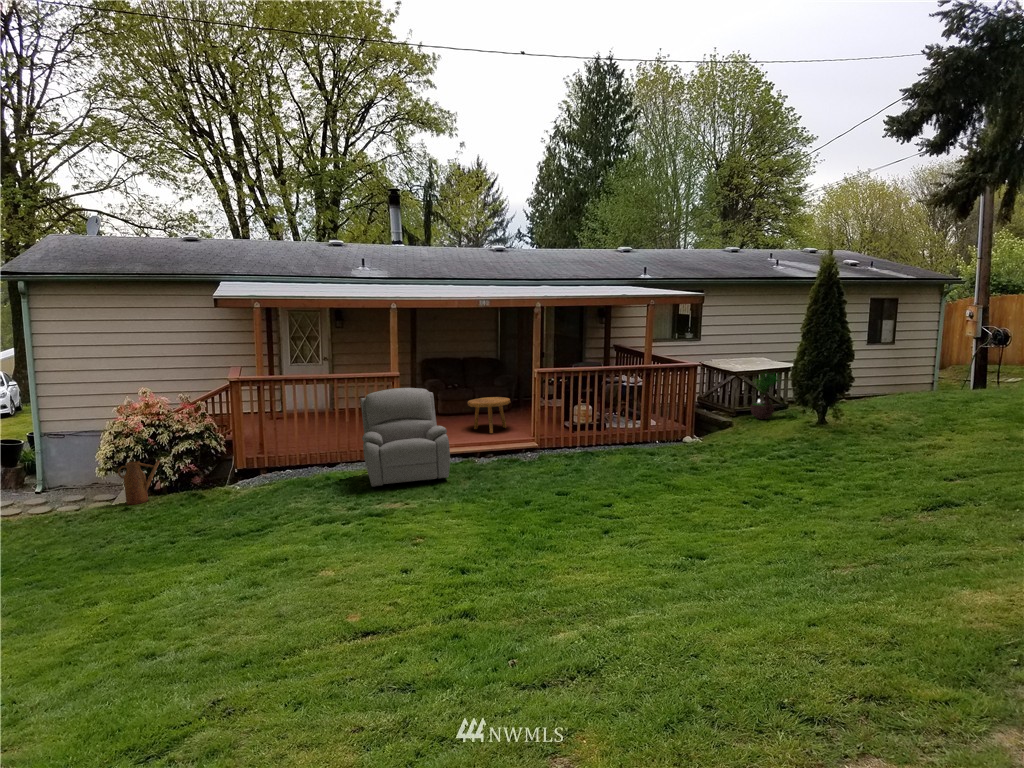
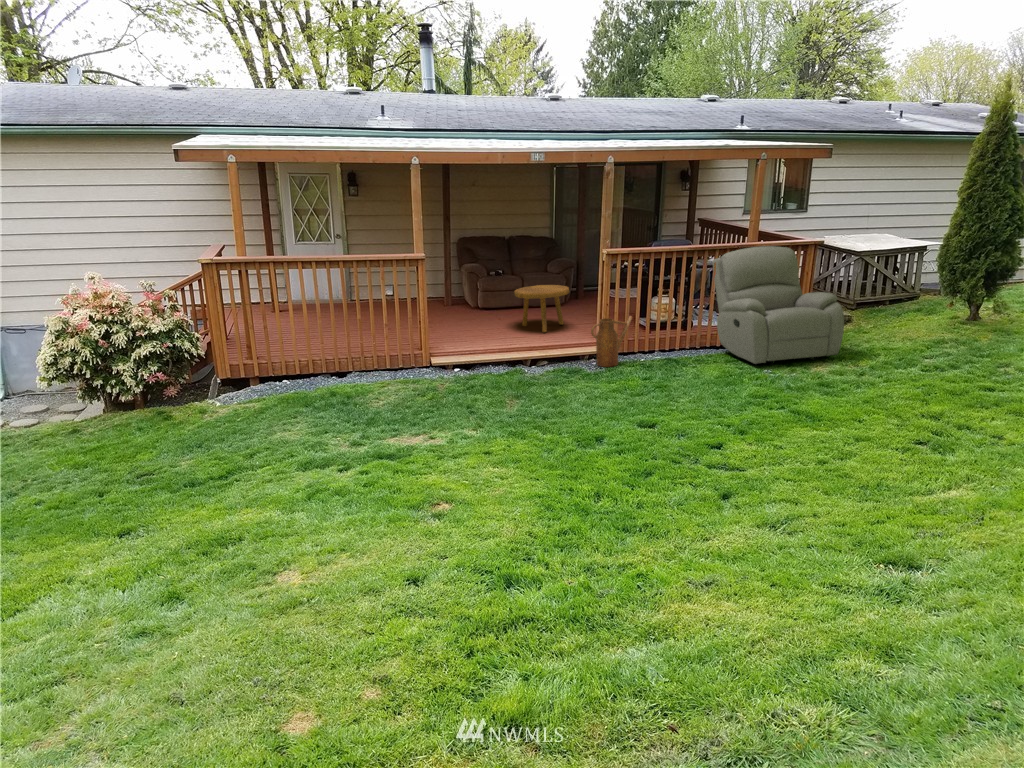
potted tree: present [750,373,777,419] -> none [880,248,929,315]
chair: present [361,388,450,487] -> present [713,246,844,365]
watering can: present [118,460,160,505] -> present [591,316,632,367]

